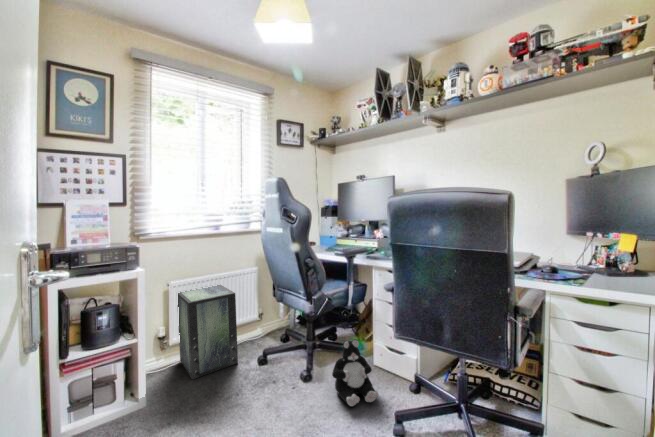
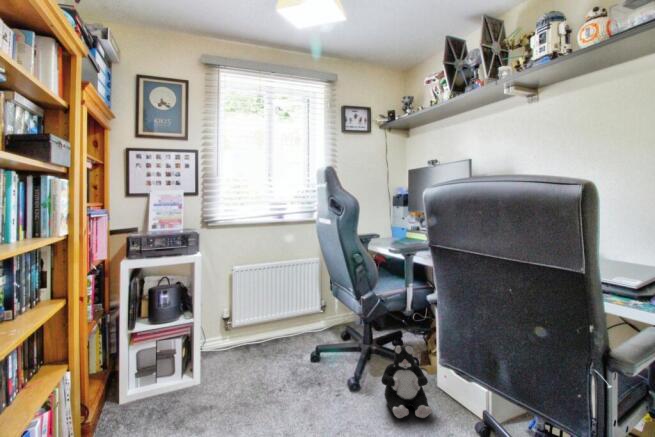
storage box: present [178,285,238,379] -> none [240,275,293,364]

